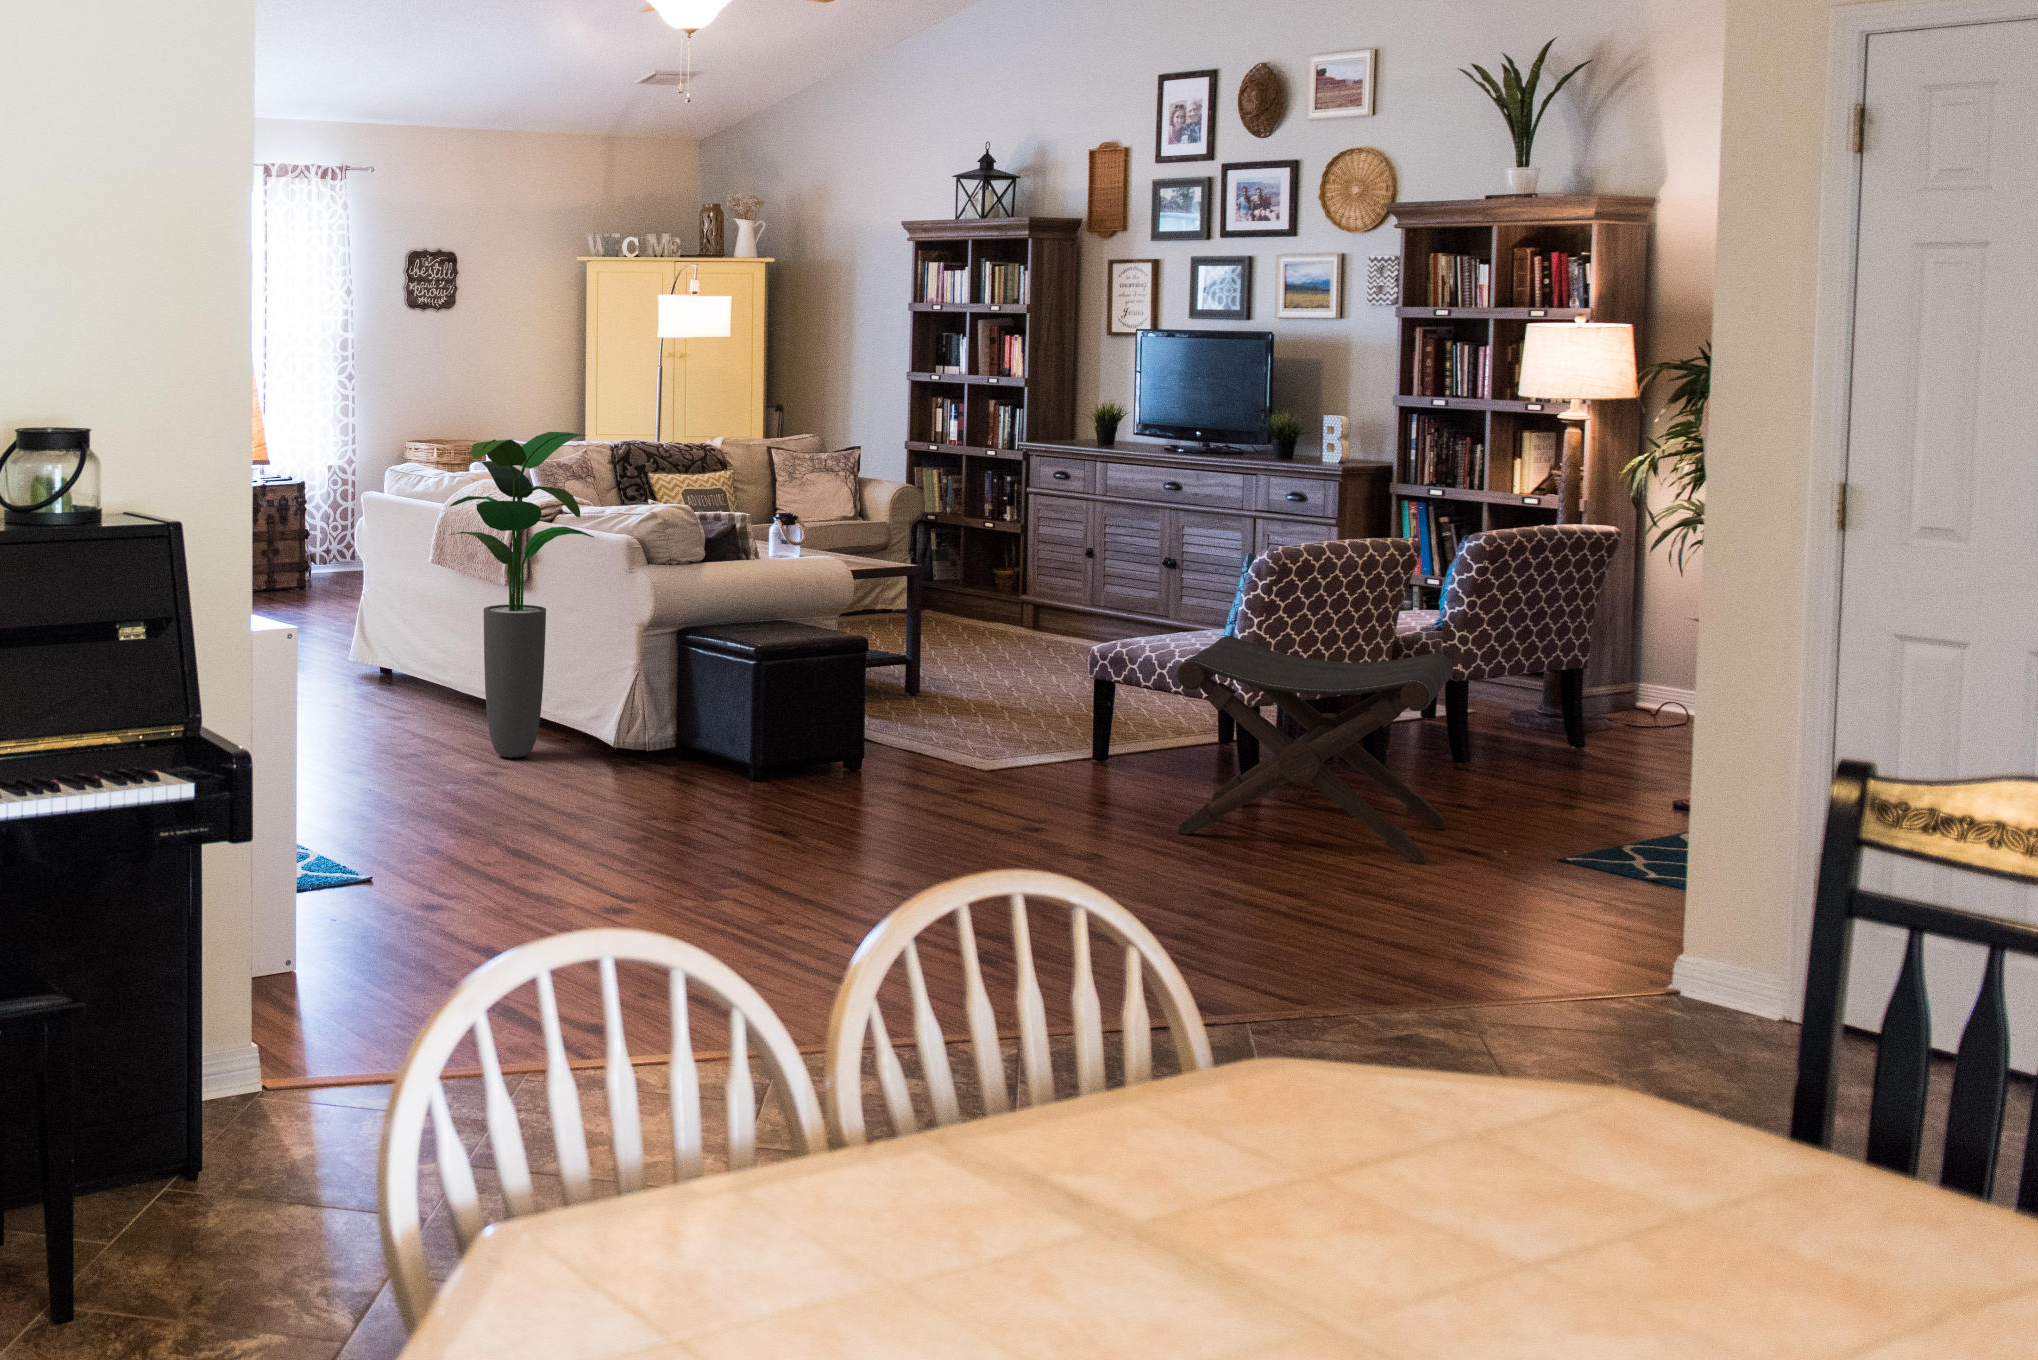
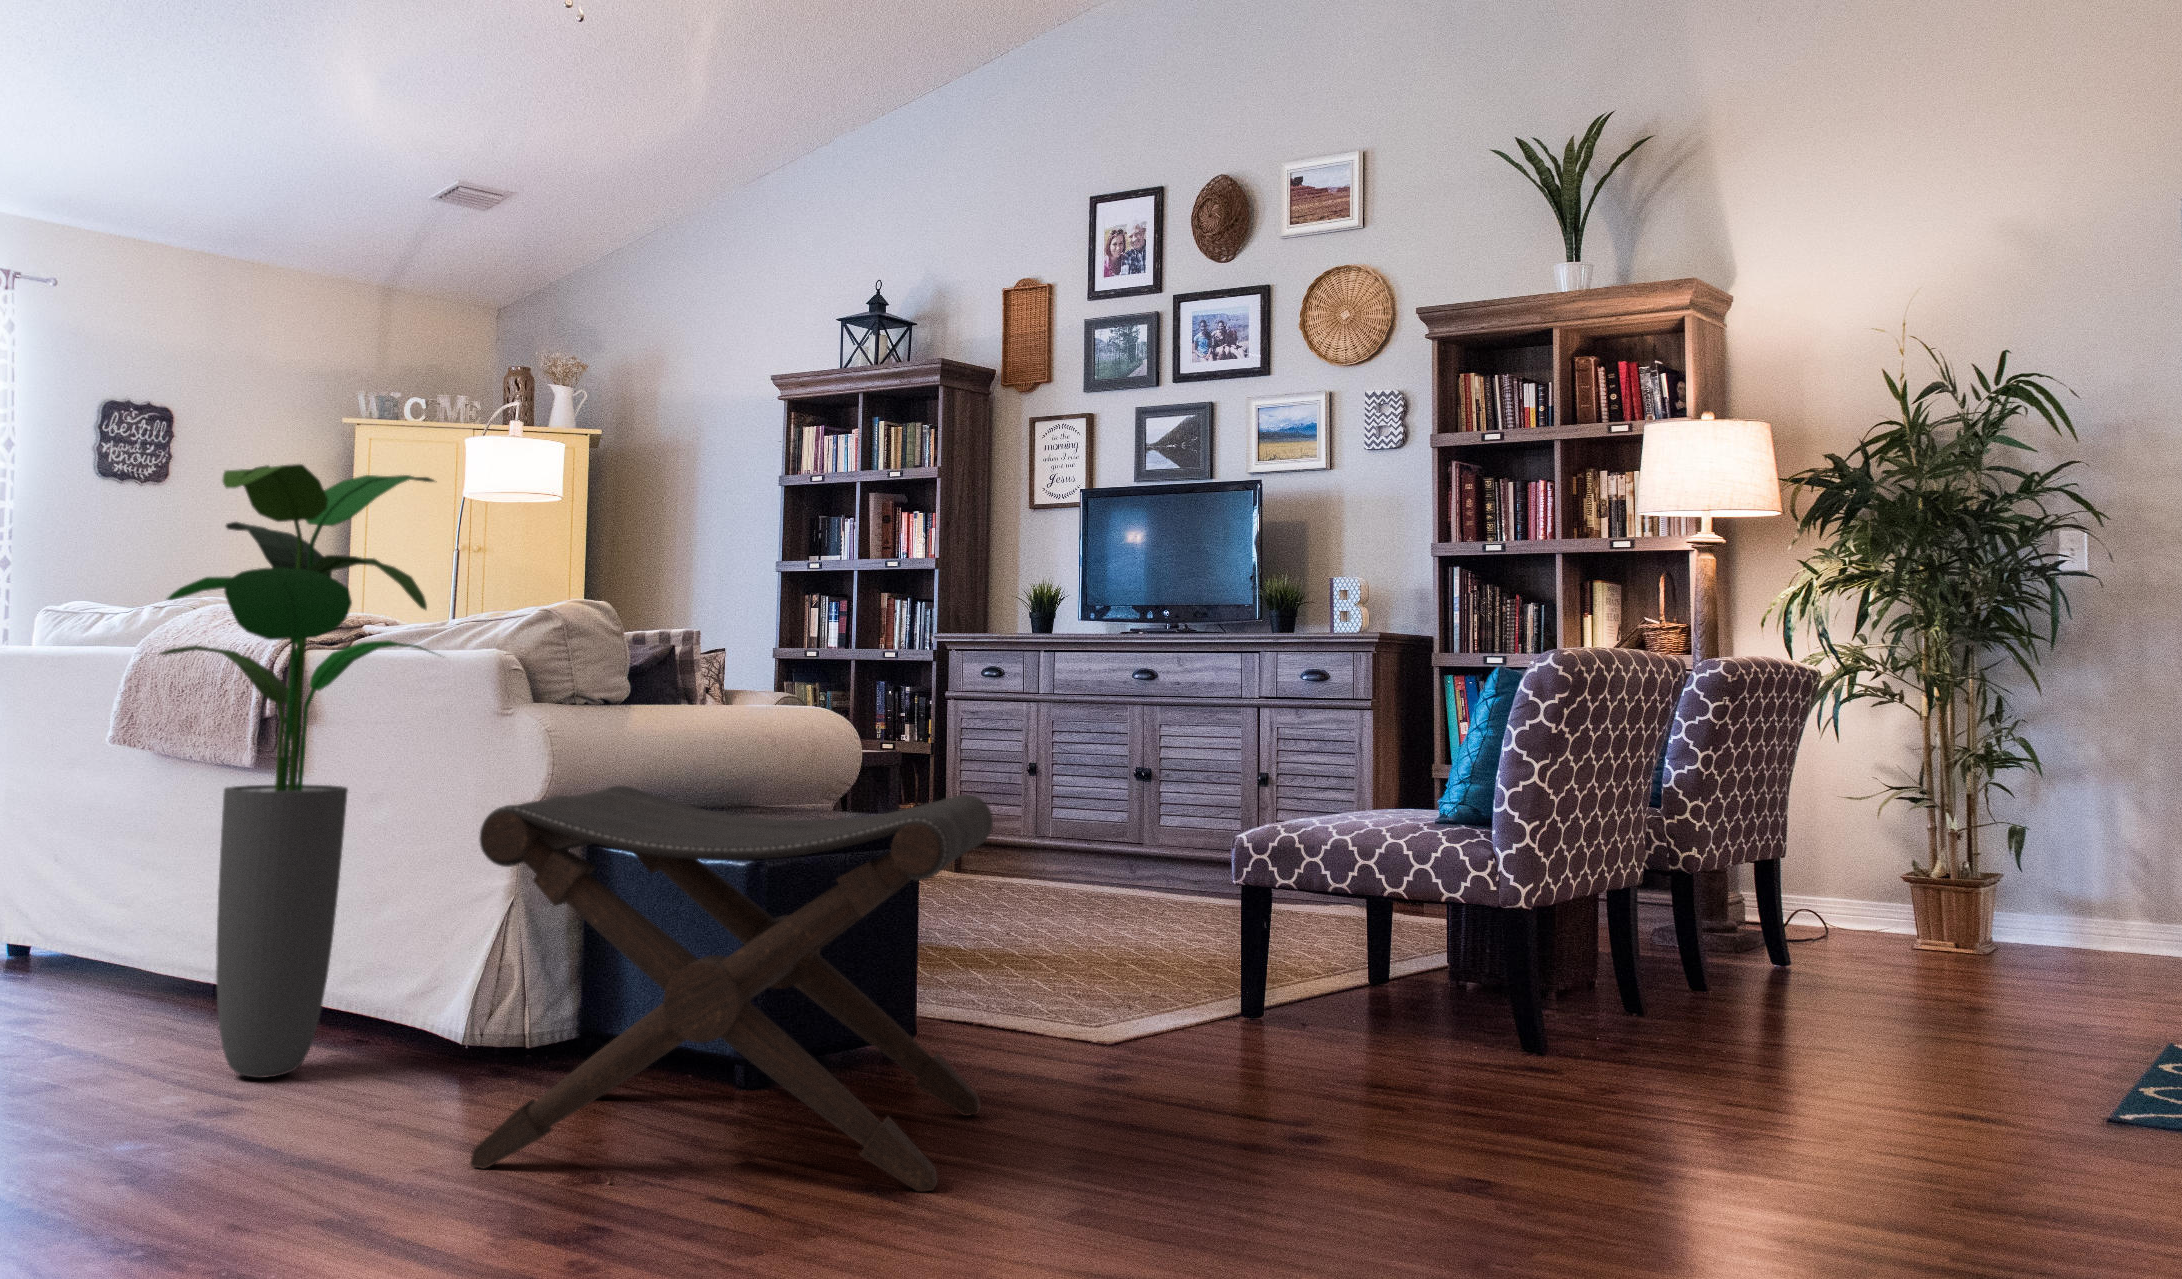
footstool: present [1177,636,1454,864] -> present [470,785,993,1192]

